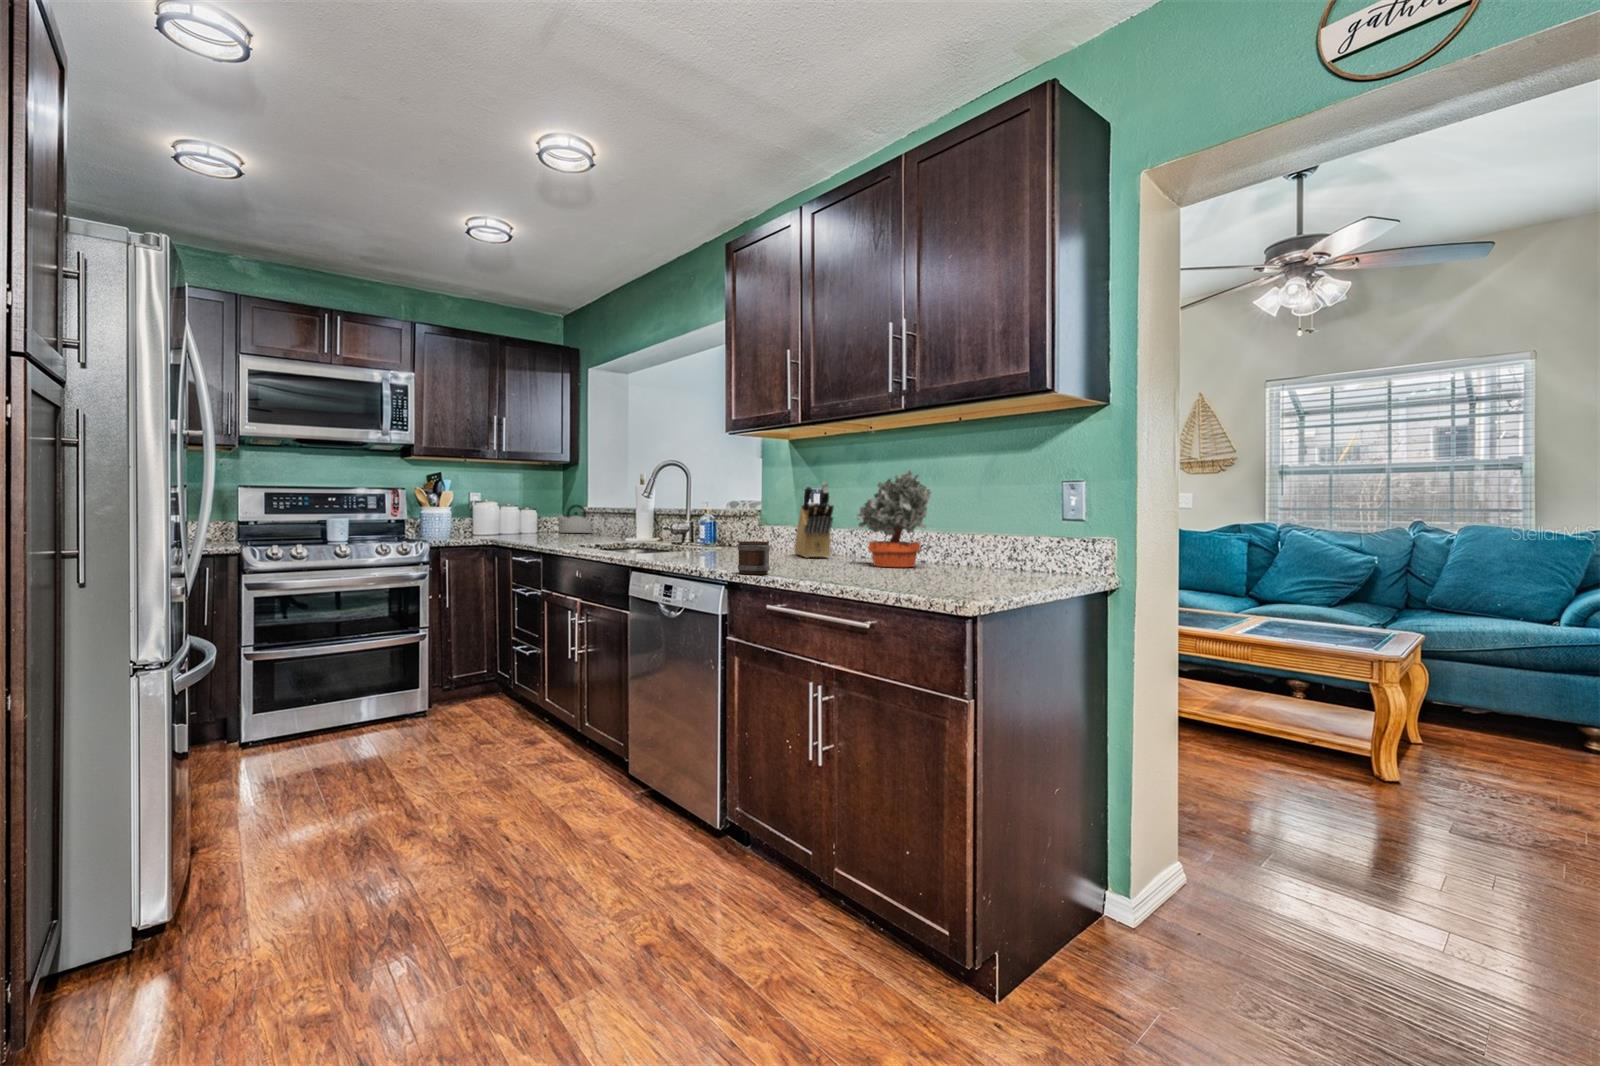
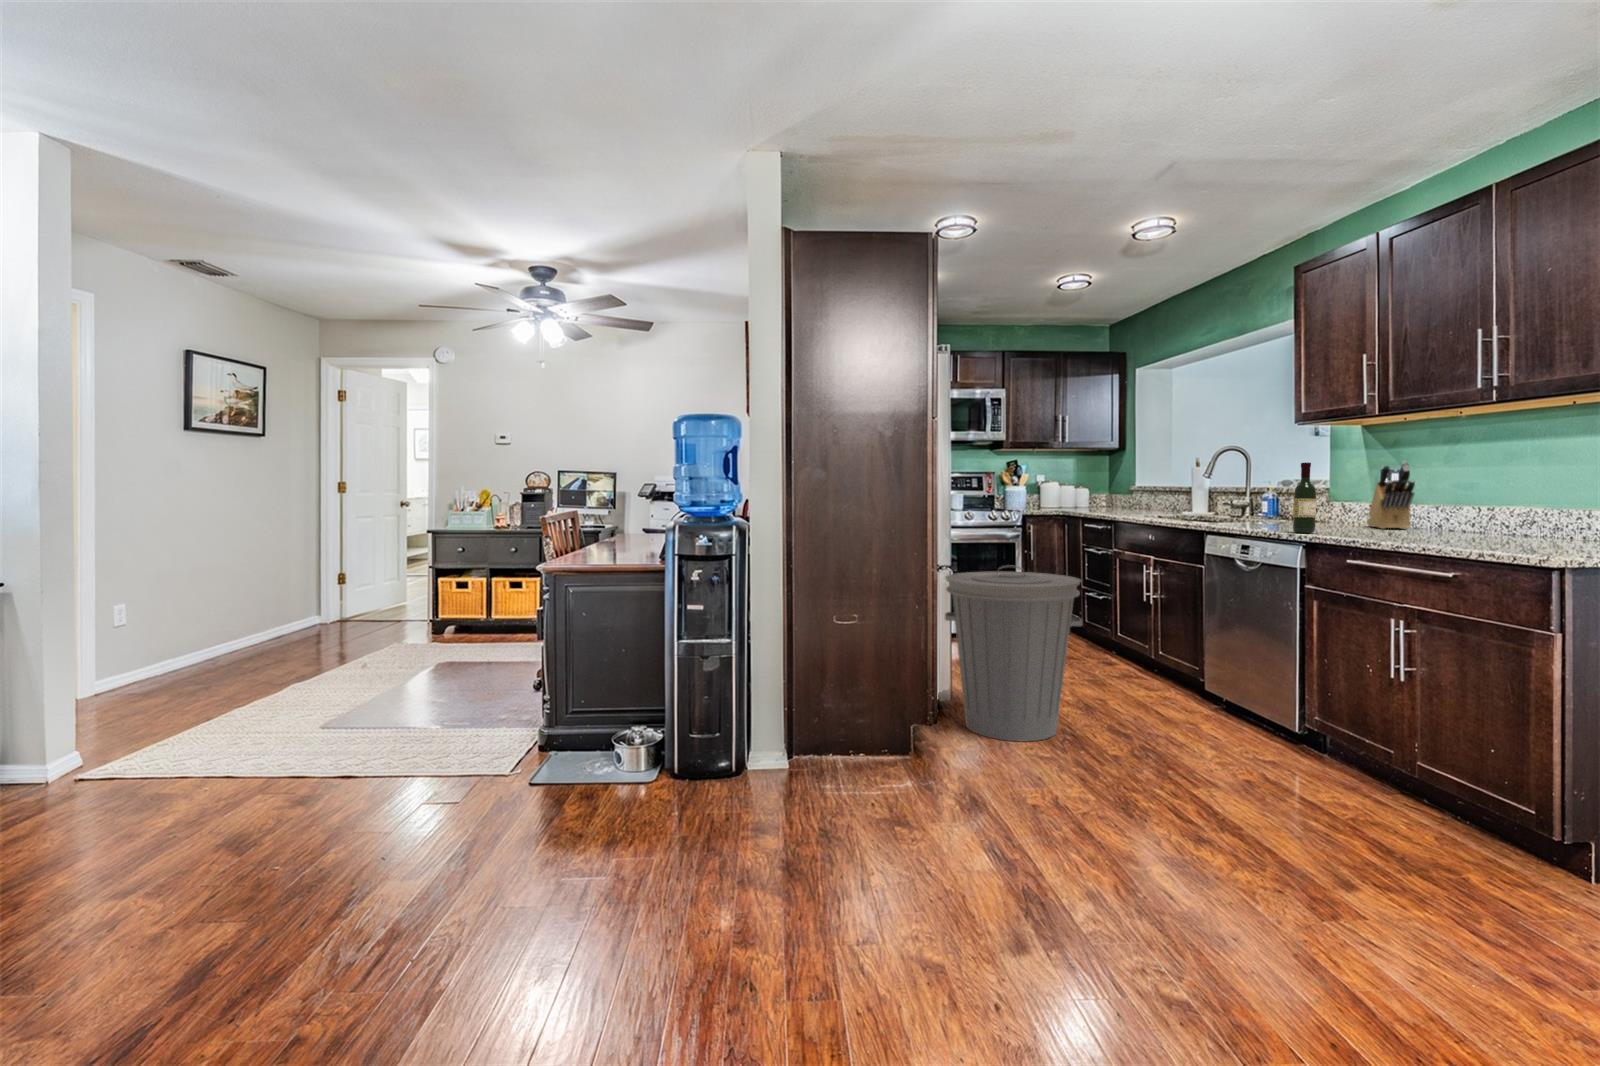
potted plant: present [856,470,931,567] -> none [1439,448,1537,537]
wine bottle: none [714,476,738,567] -> present [1293,462,1316,533]
kettle: present [557,505,592,533] -> none [1107,484,1139,508]
mug: present [738,541,770,574] -> none [1321,513,1352,538]
trash can: none [121,636,419,976] -> present [945,565,1082,741]

